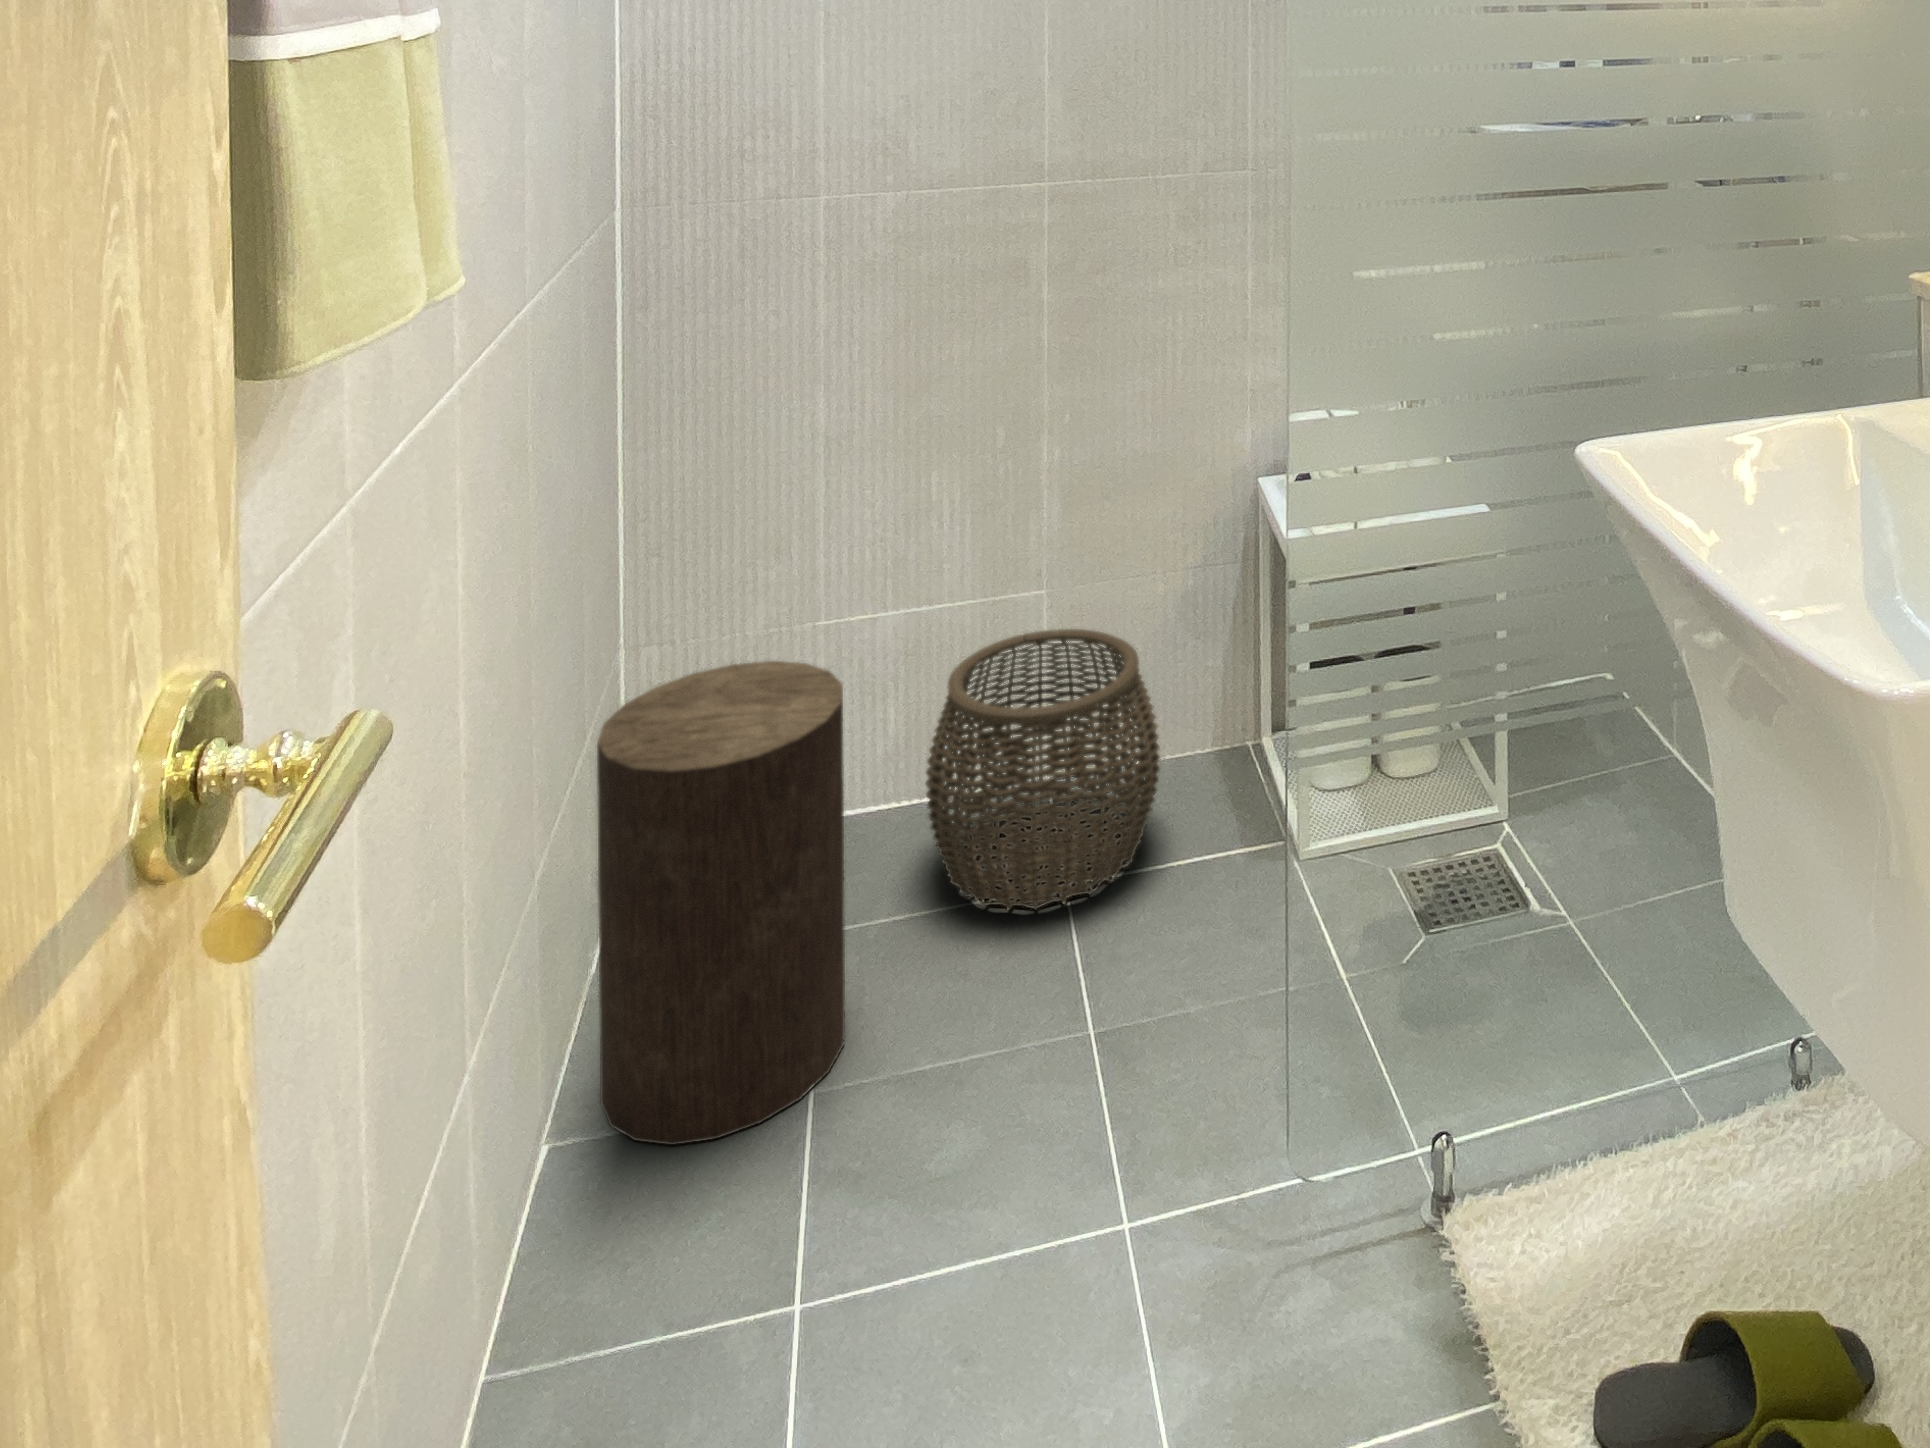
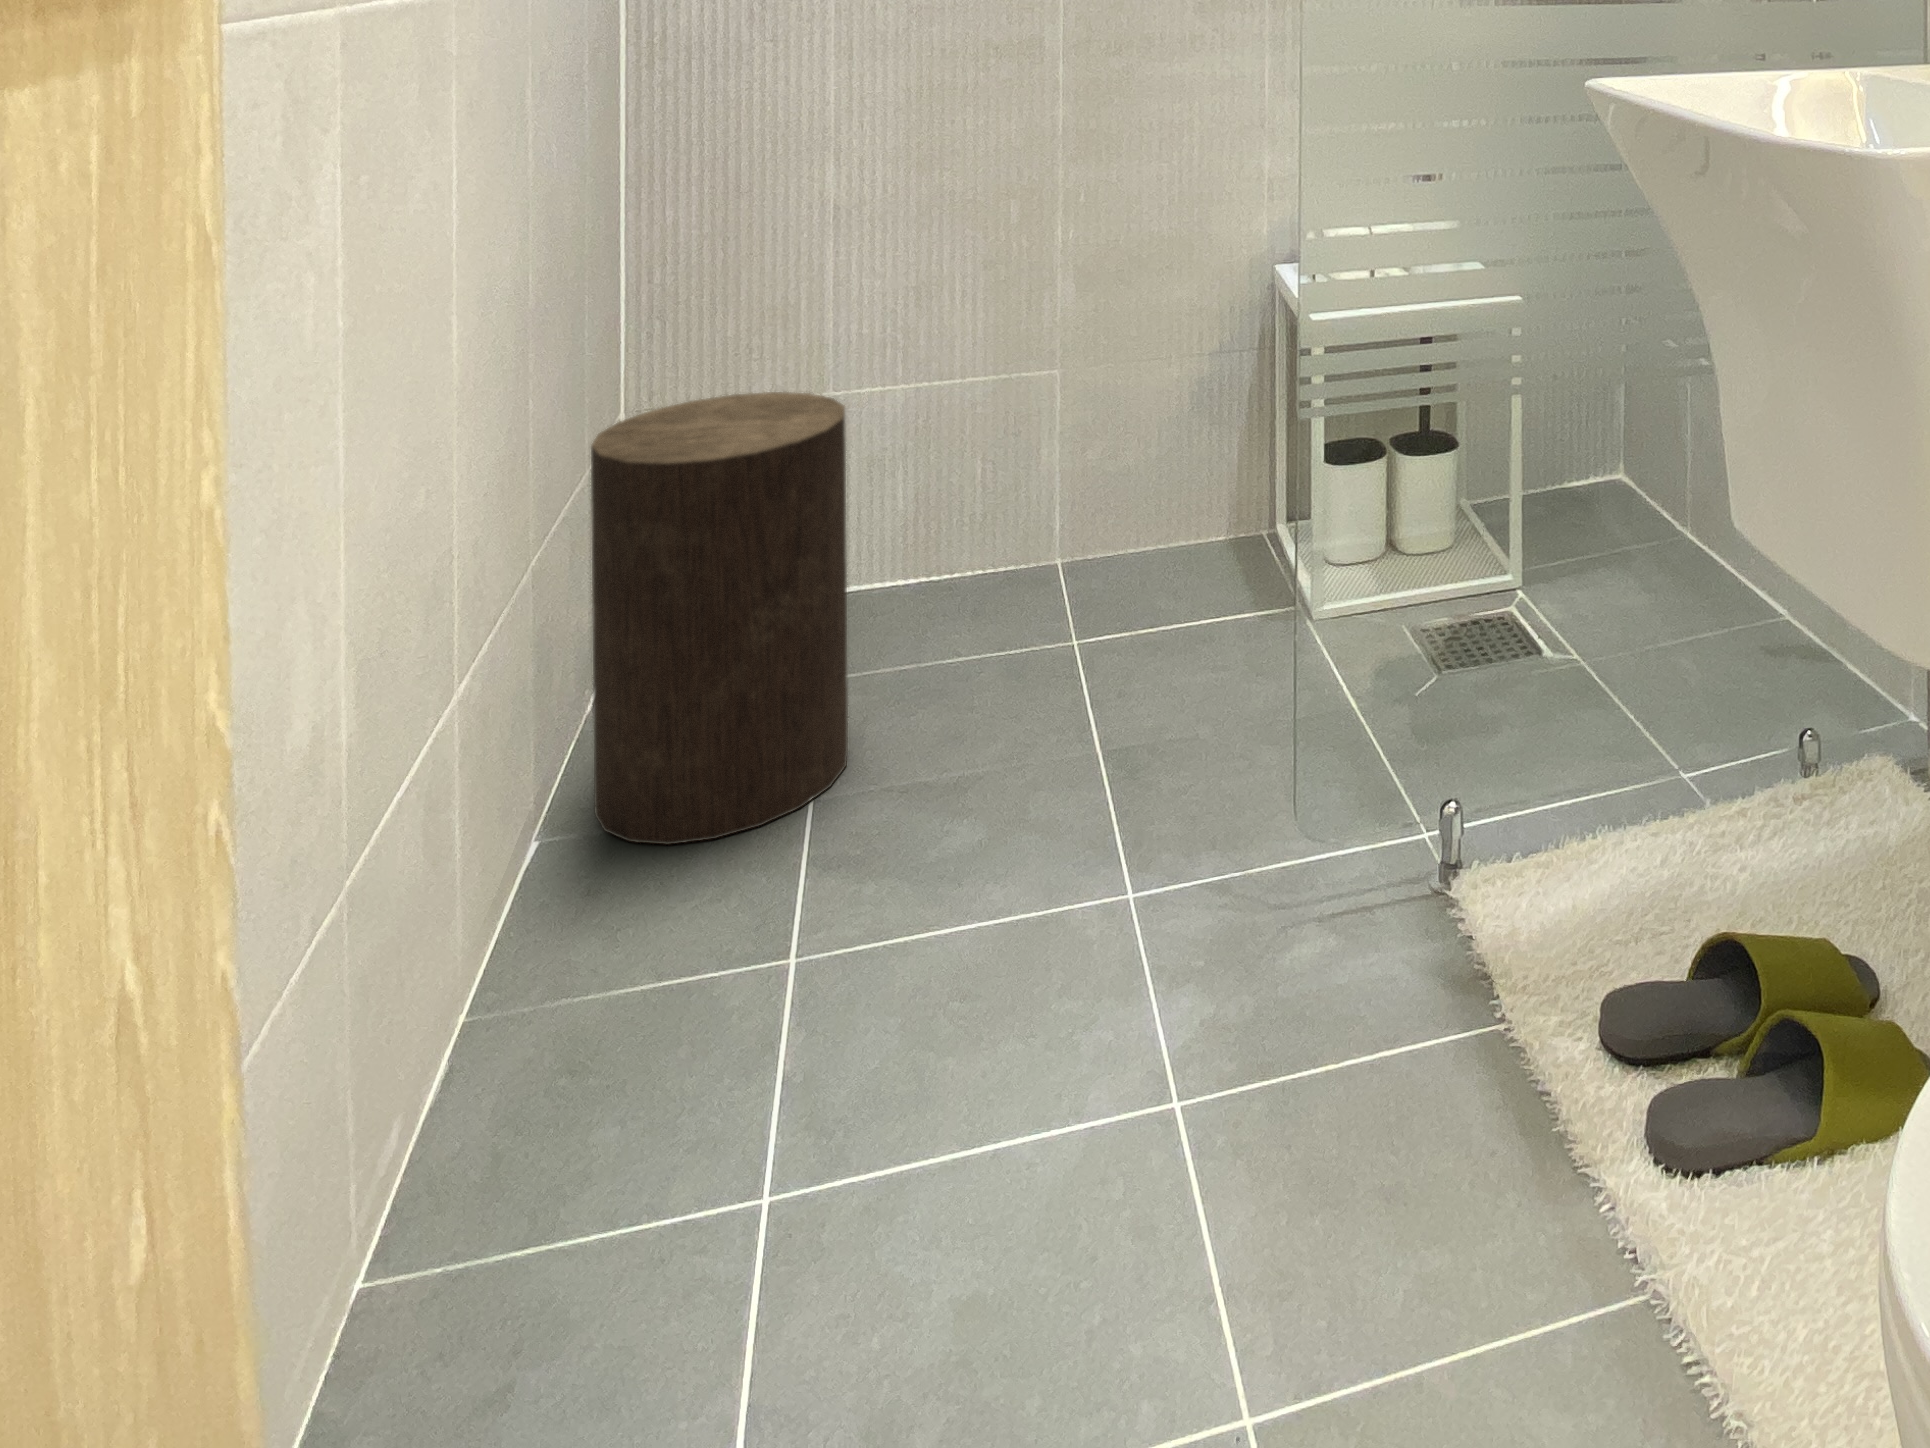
woven basket: present [926,629,1161,910] -> none [933,403,1172,662]

